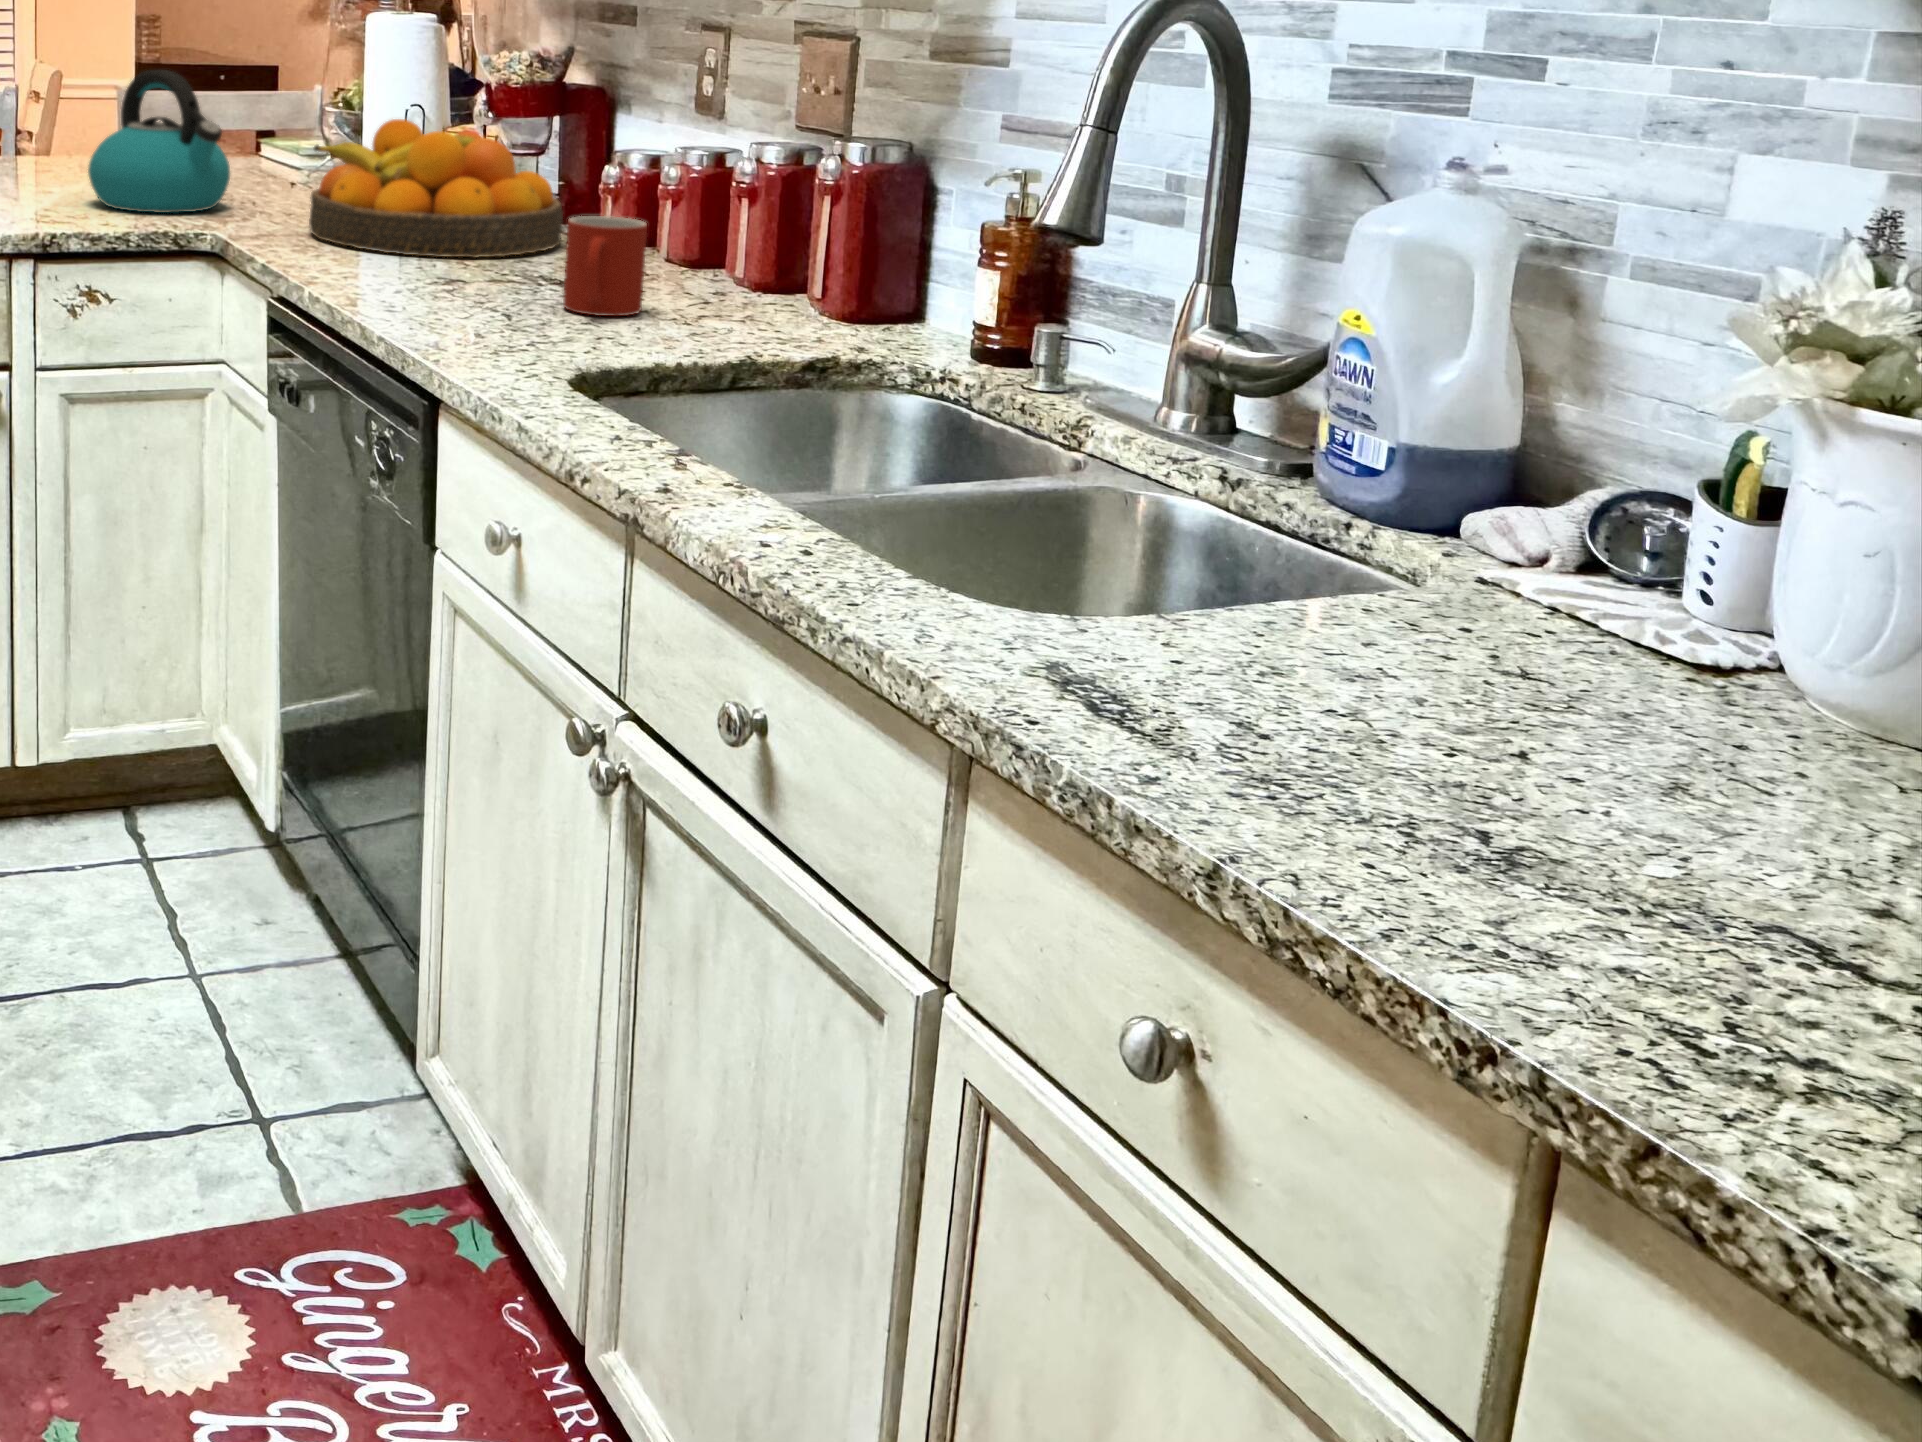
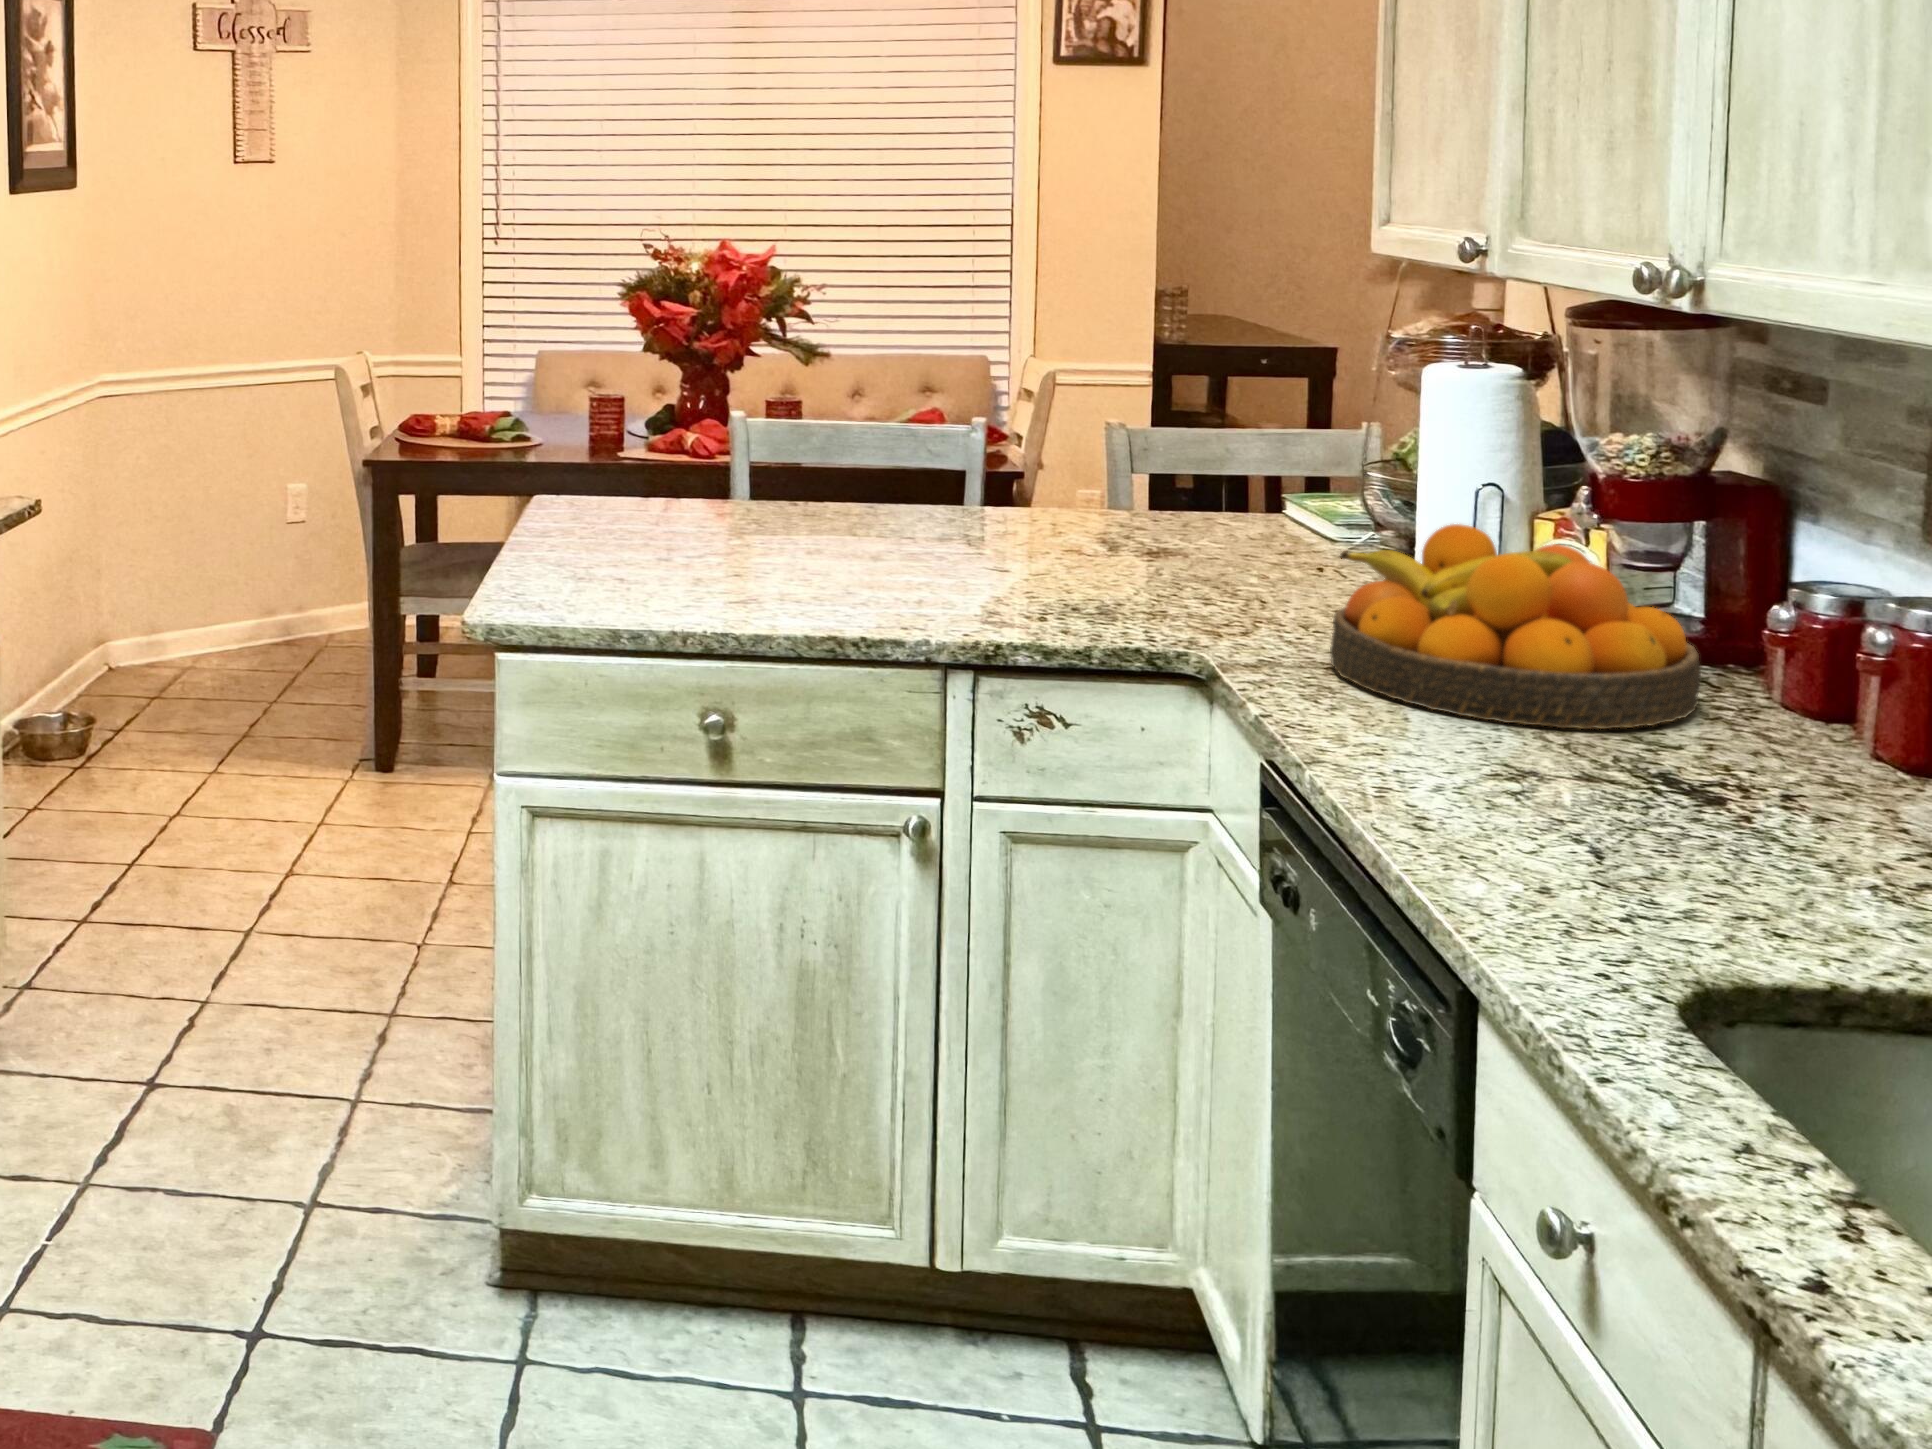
kettle: present [88,70,230,213] -> none [1055,440,1233,616]
mug: present [563,216,647,316] -> none [1687,718,1824,870]

